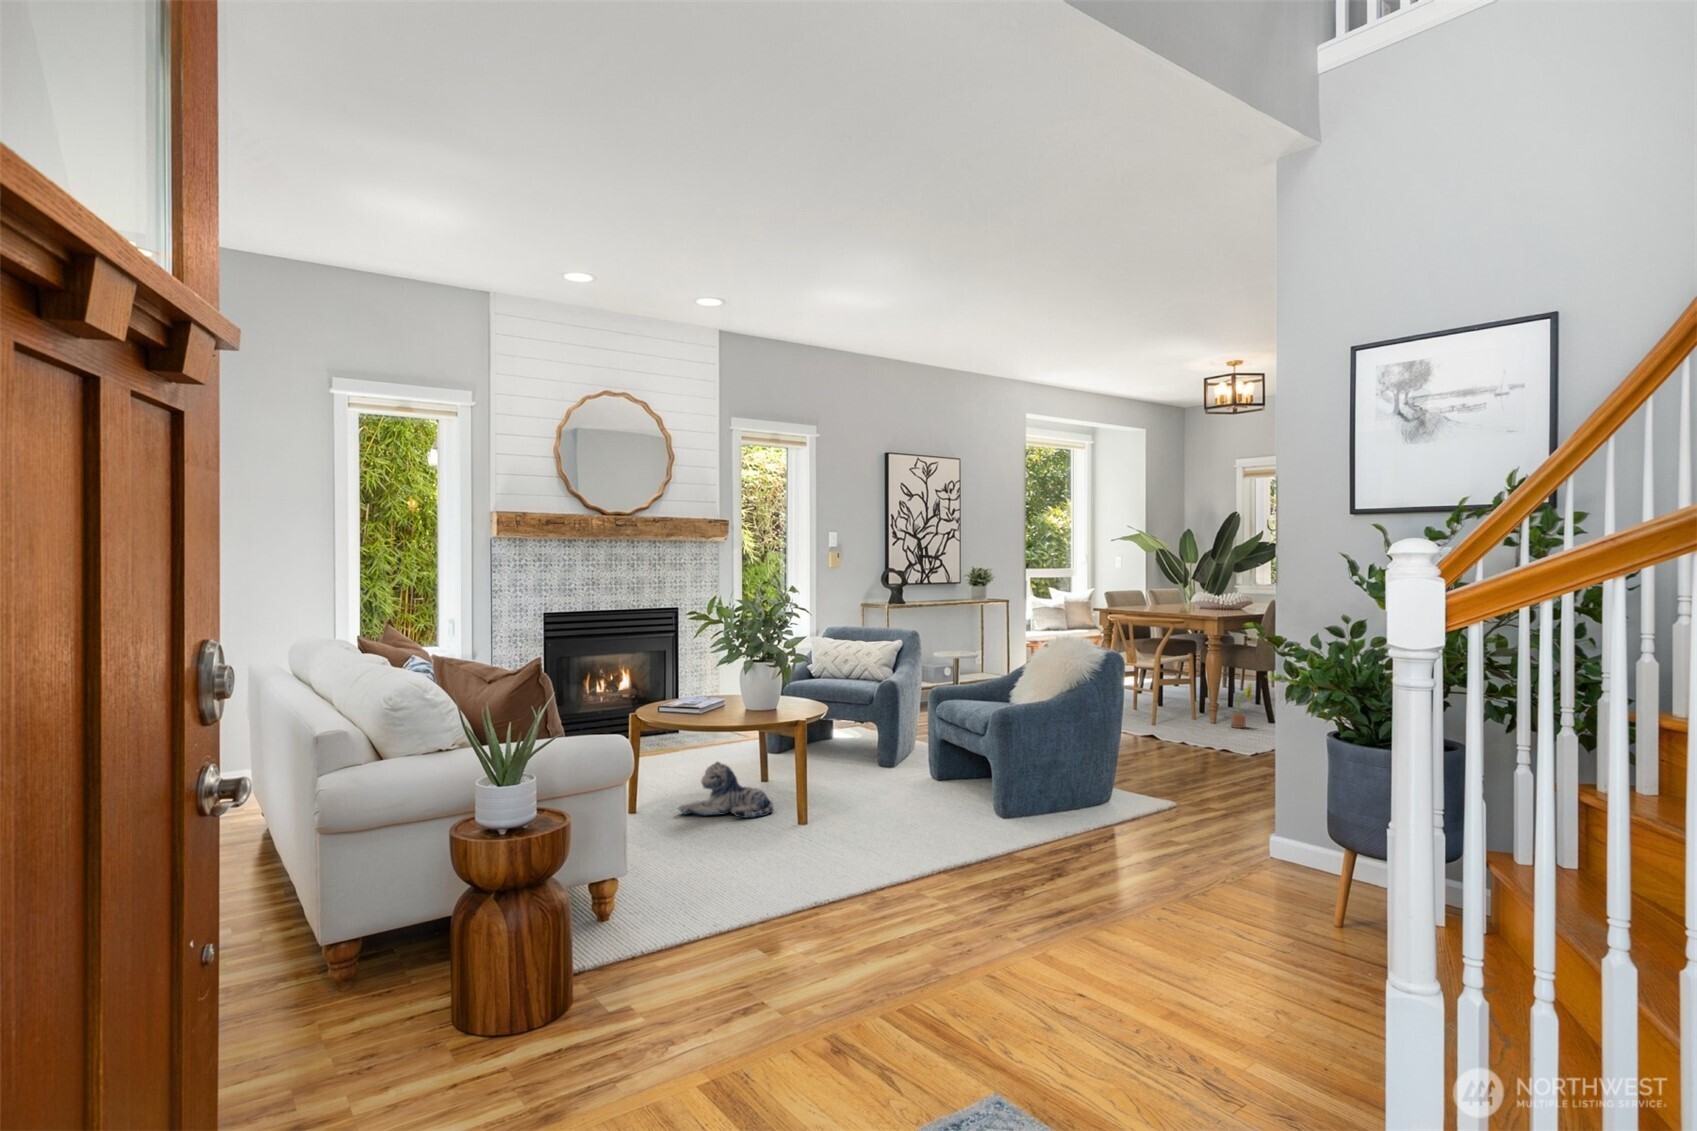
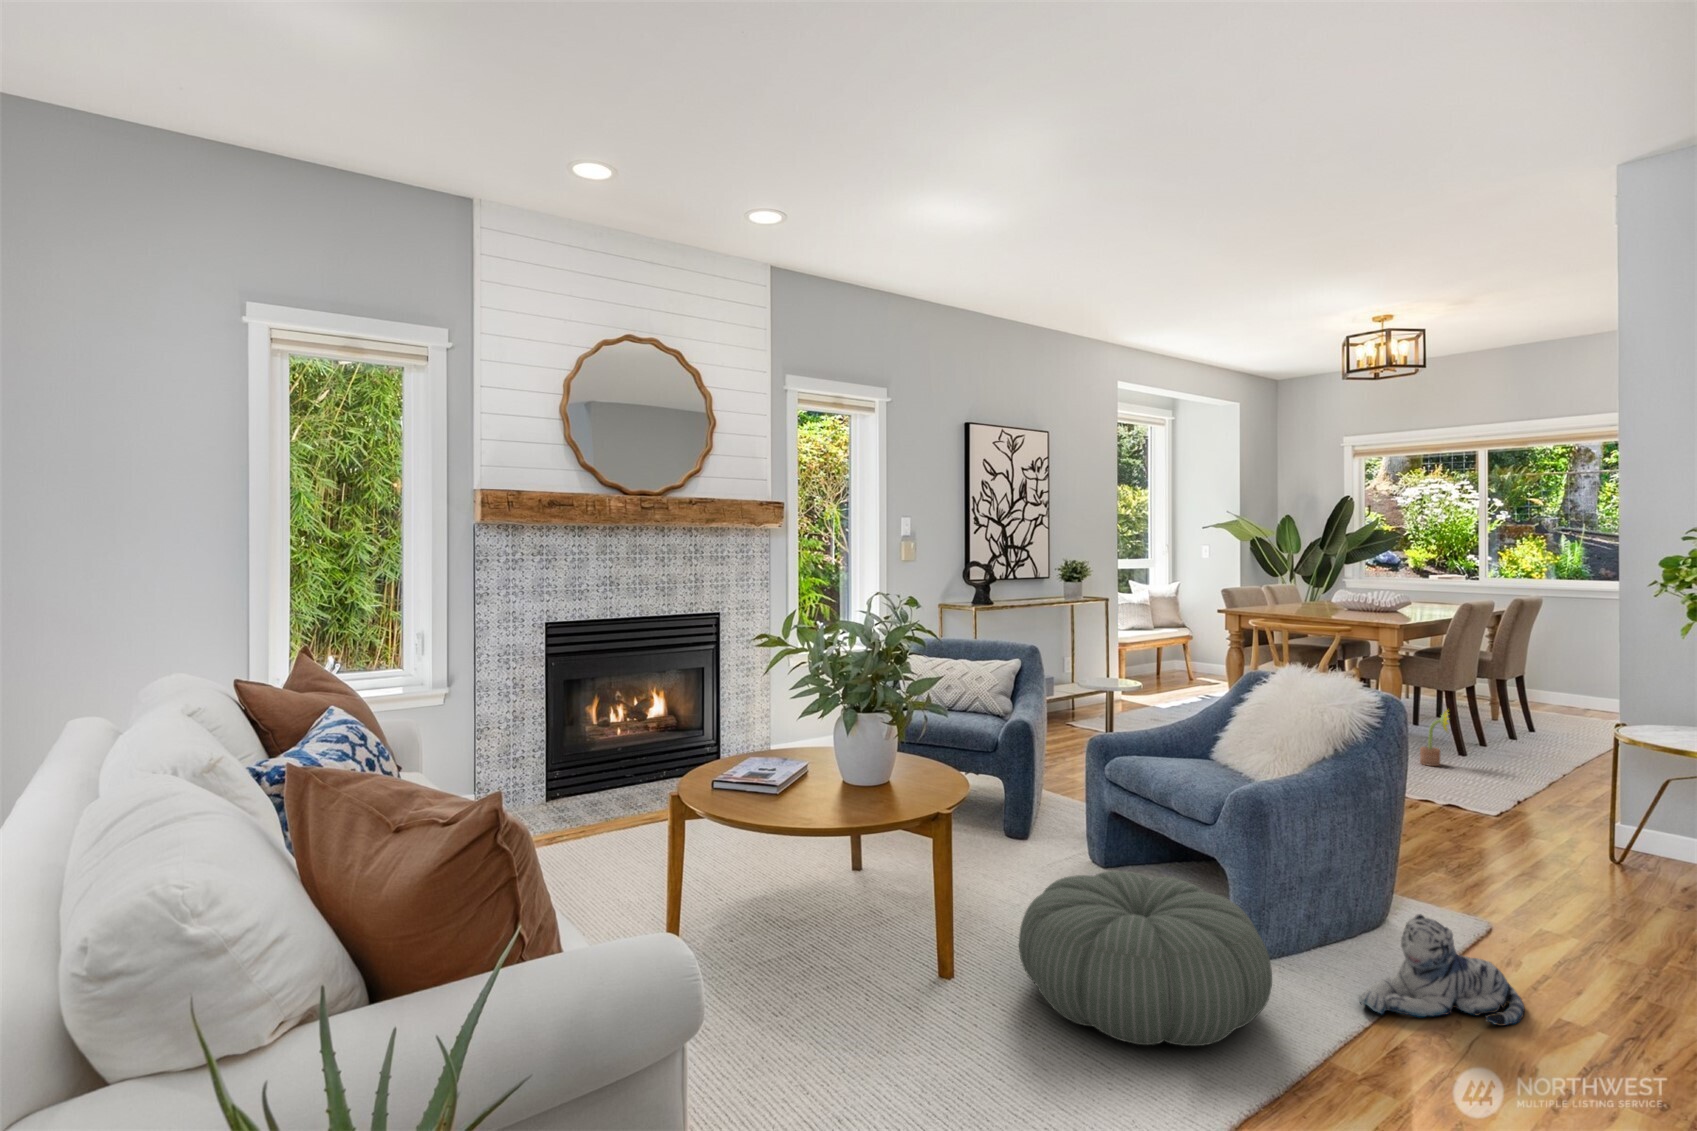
pouf: none [845,761,991,847] -> present [1019,871,1272,1046]
plush toy: present [678,762,773,818] -> present [1359,914,1525,1026]

